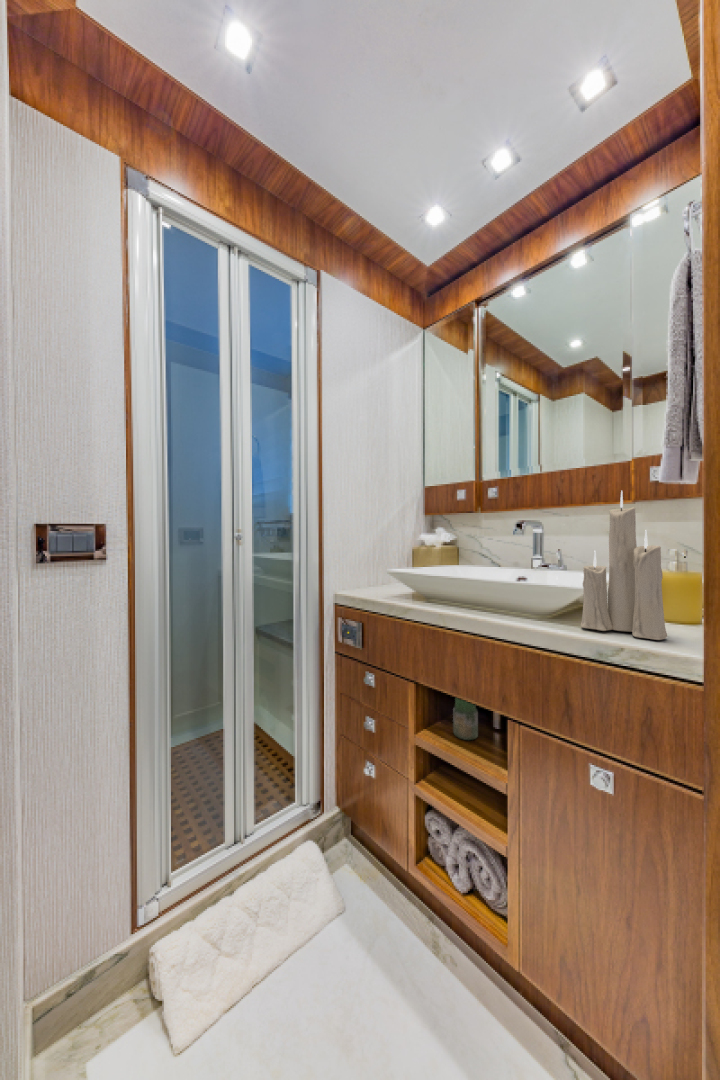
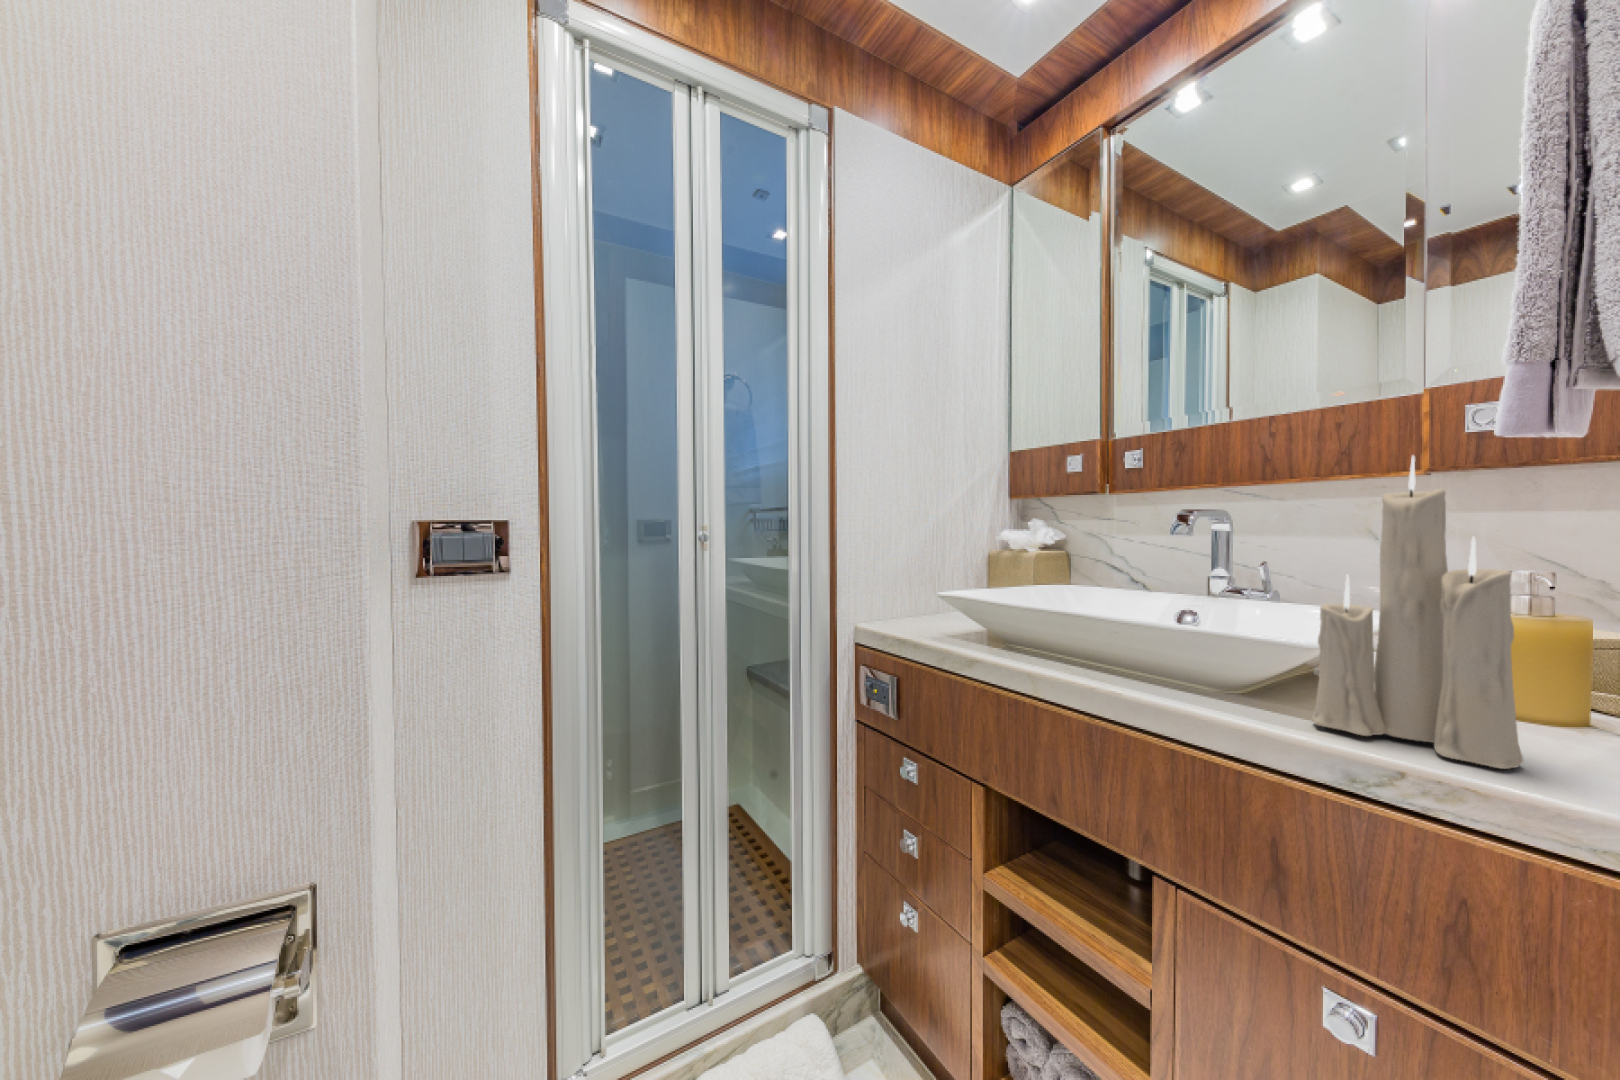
jar: present [453,698,478,740] -> none [1053,808,1098,895]

